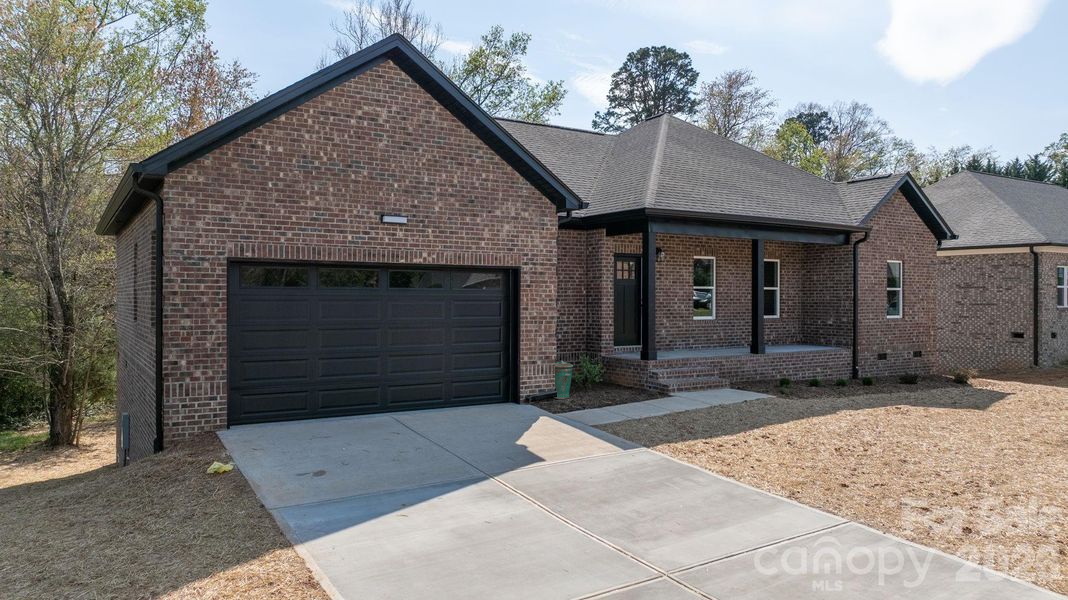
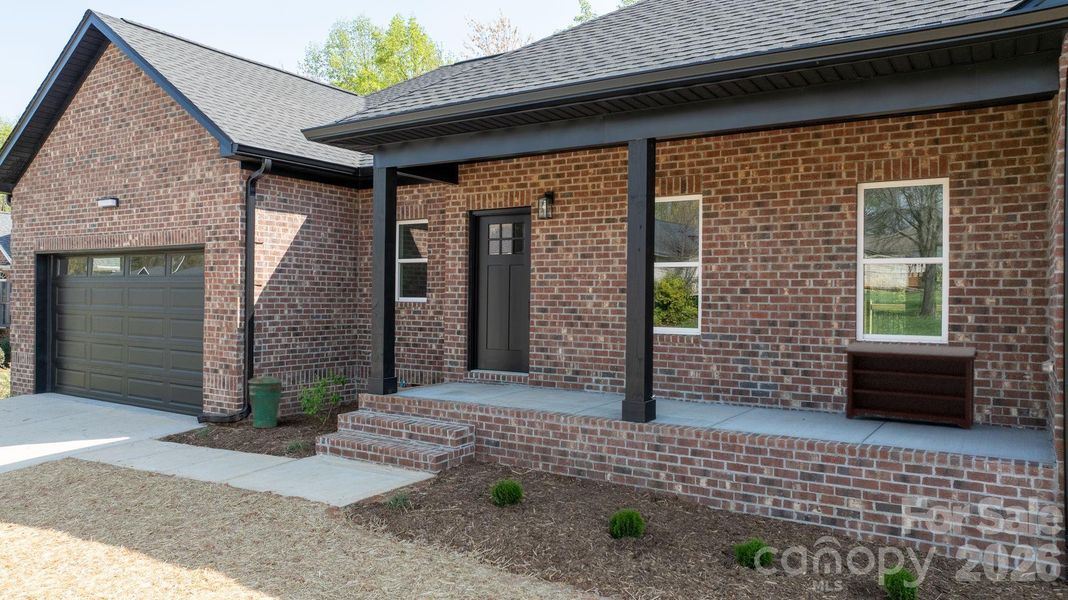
bench: none [774,318,817,347] -> present [843,343,980,430]

